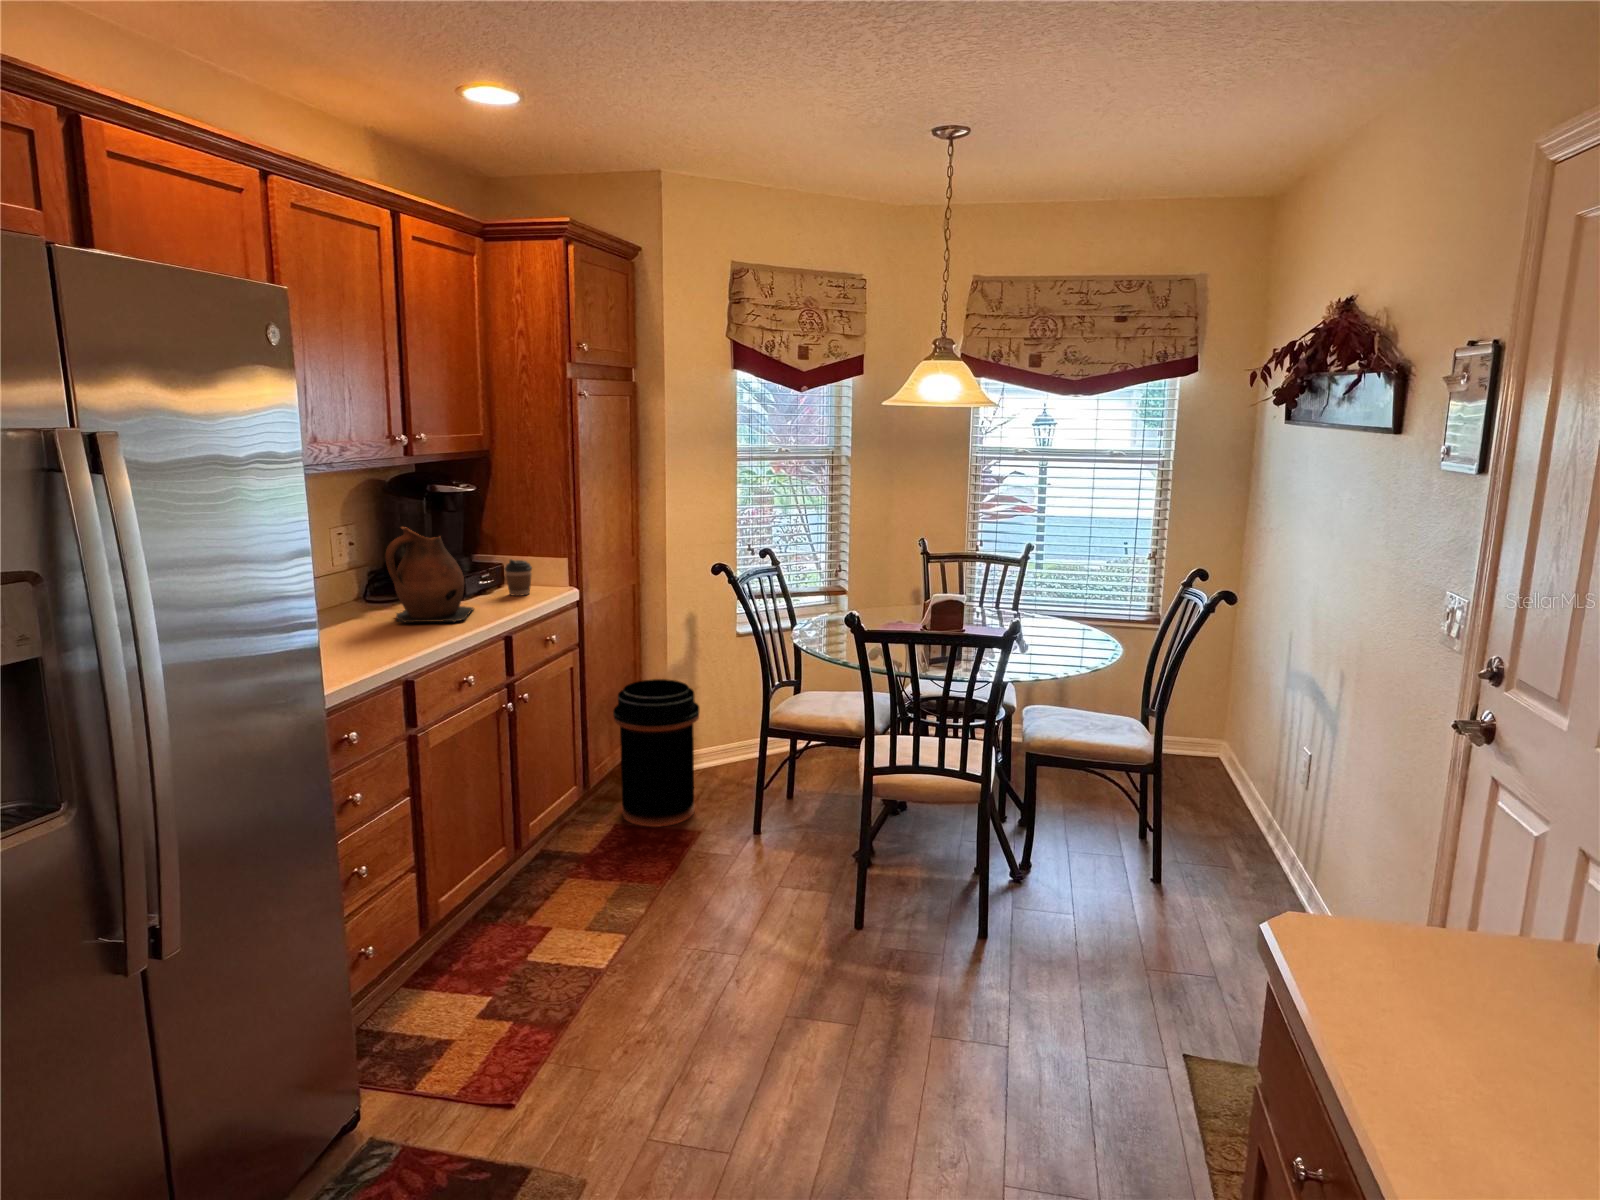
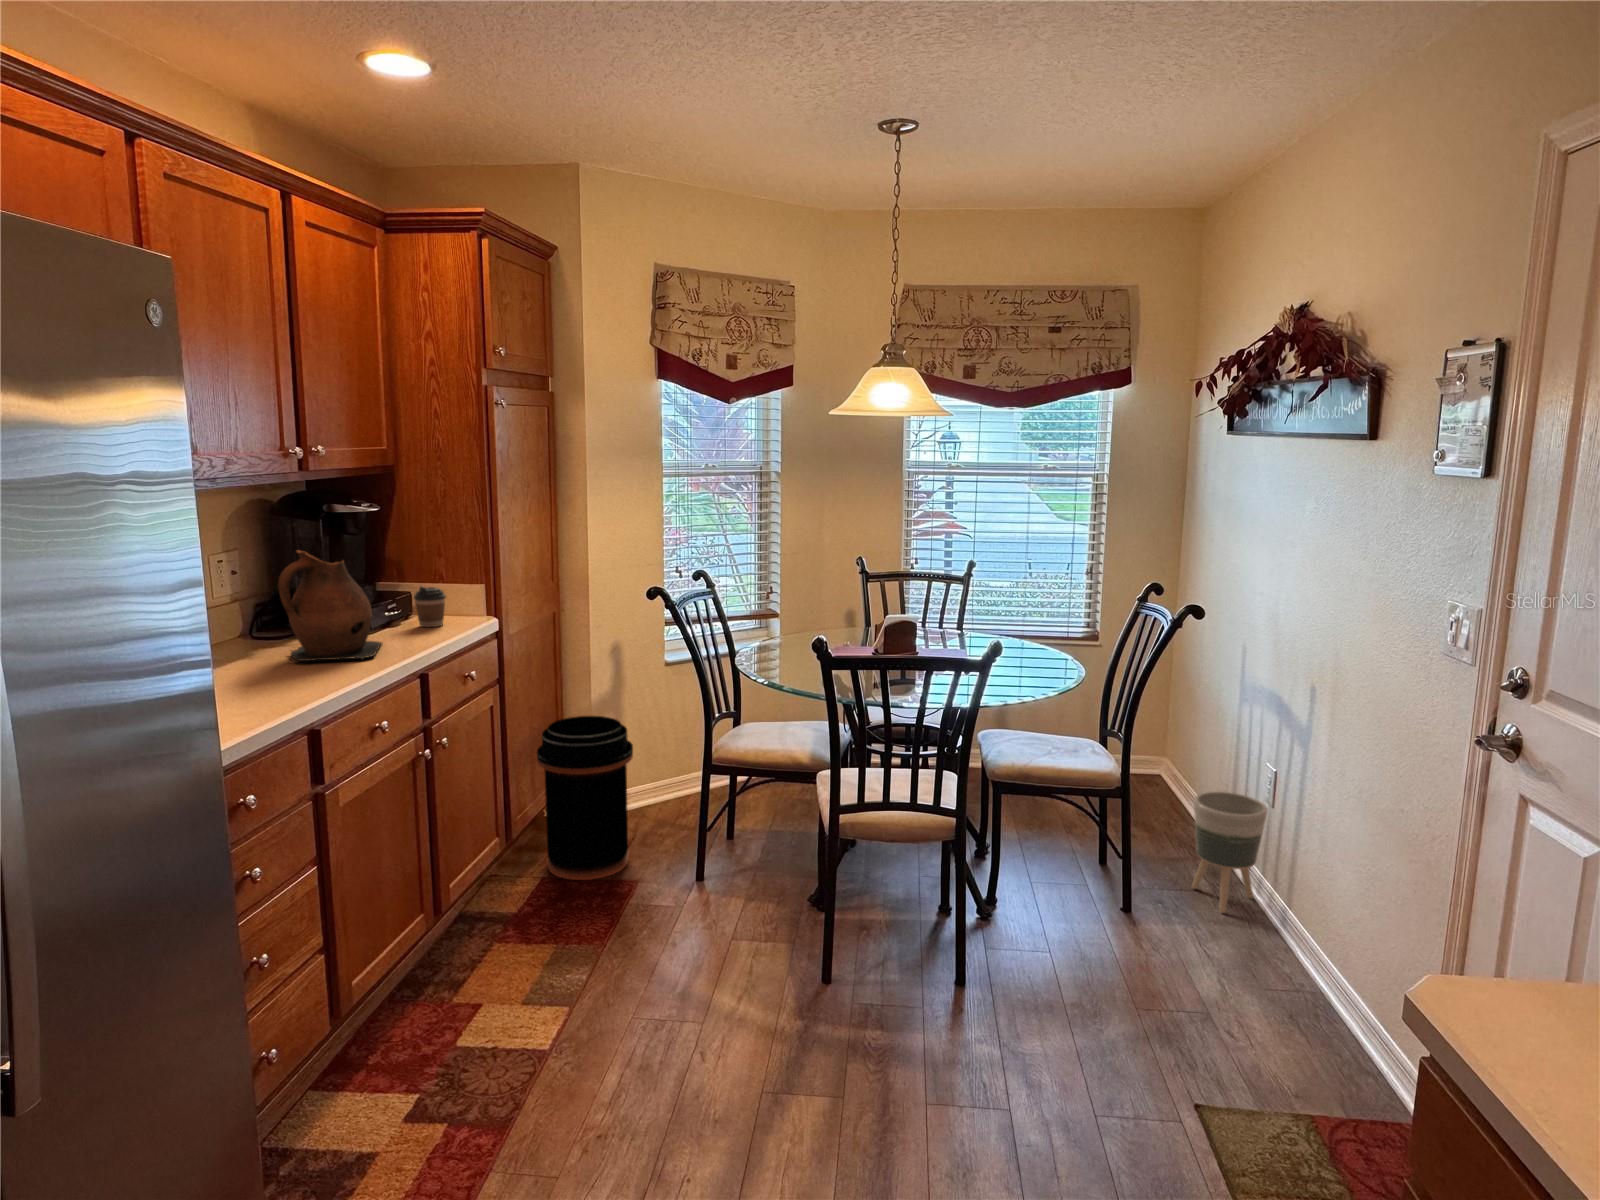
planter: none [1223,772,1298,889] -> present [1192,792,1267,913]

